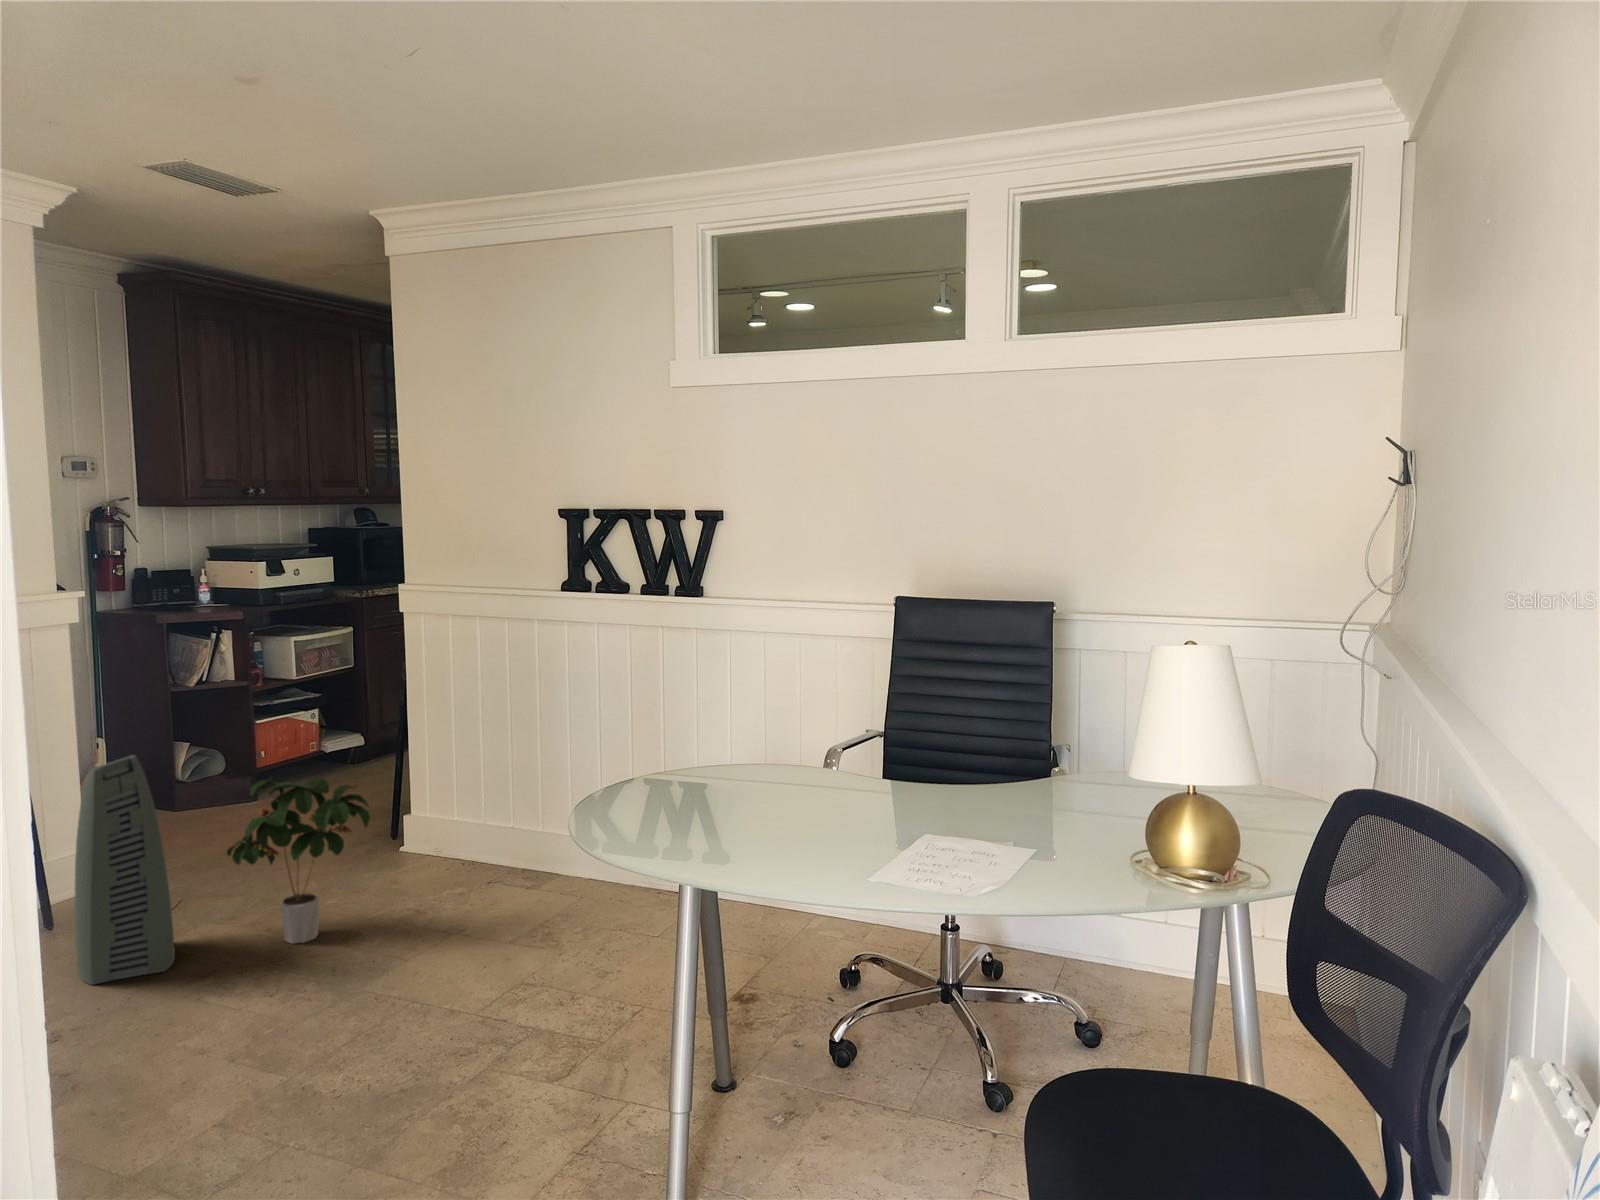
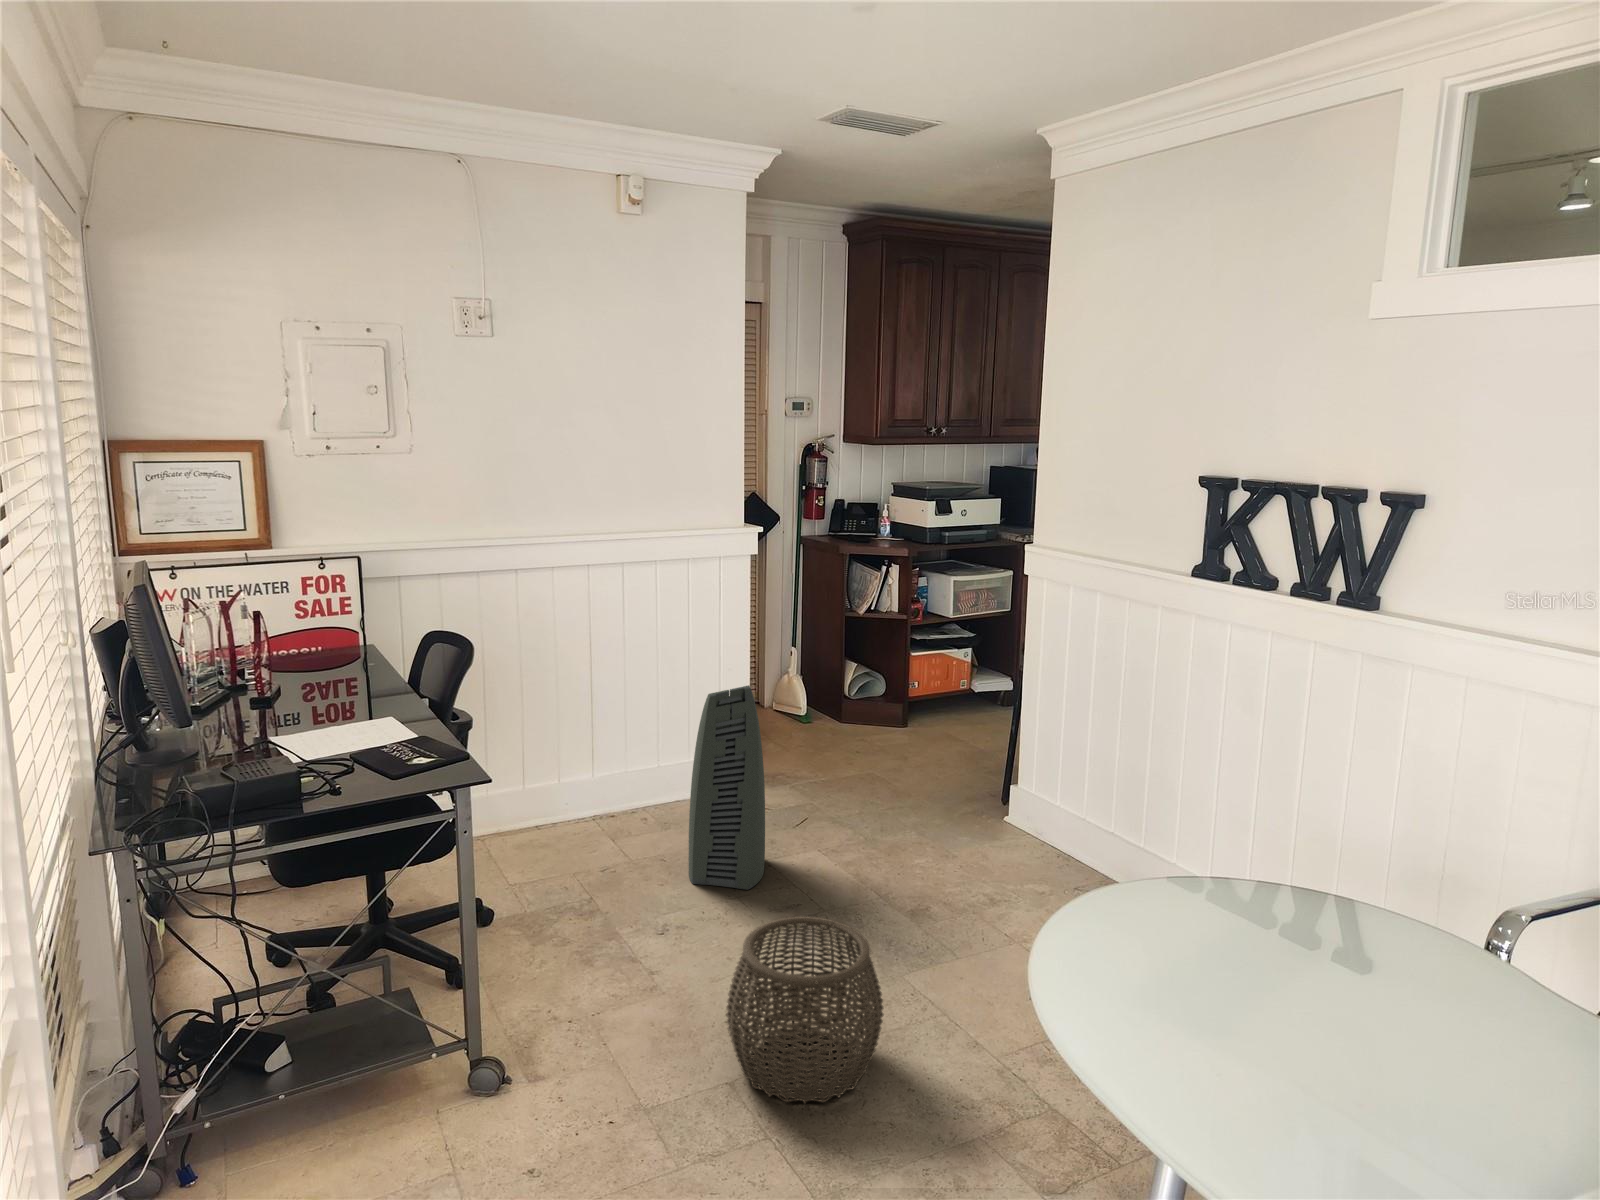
potted plant: present [227,778,370,943] -> none [818,730,940,899]
woven basket: none [228,932,393,1107] -> present [726,917,884,1104]

